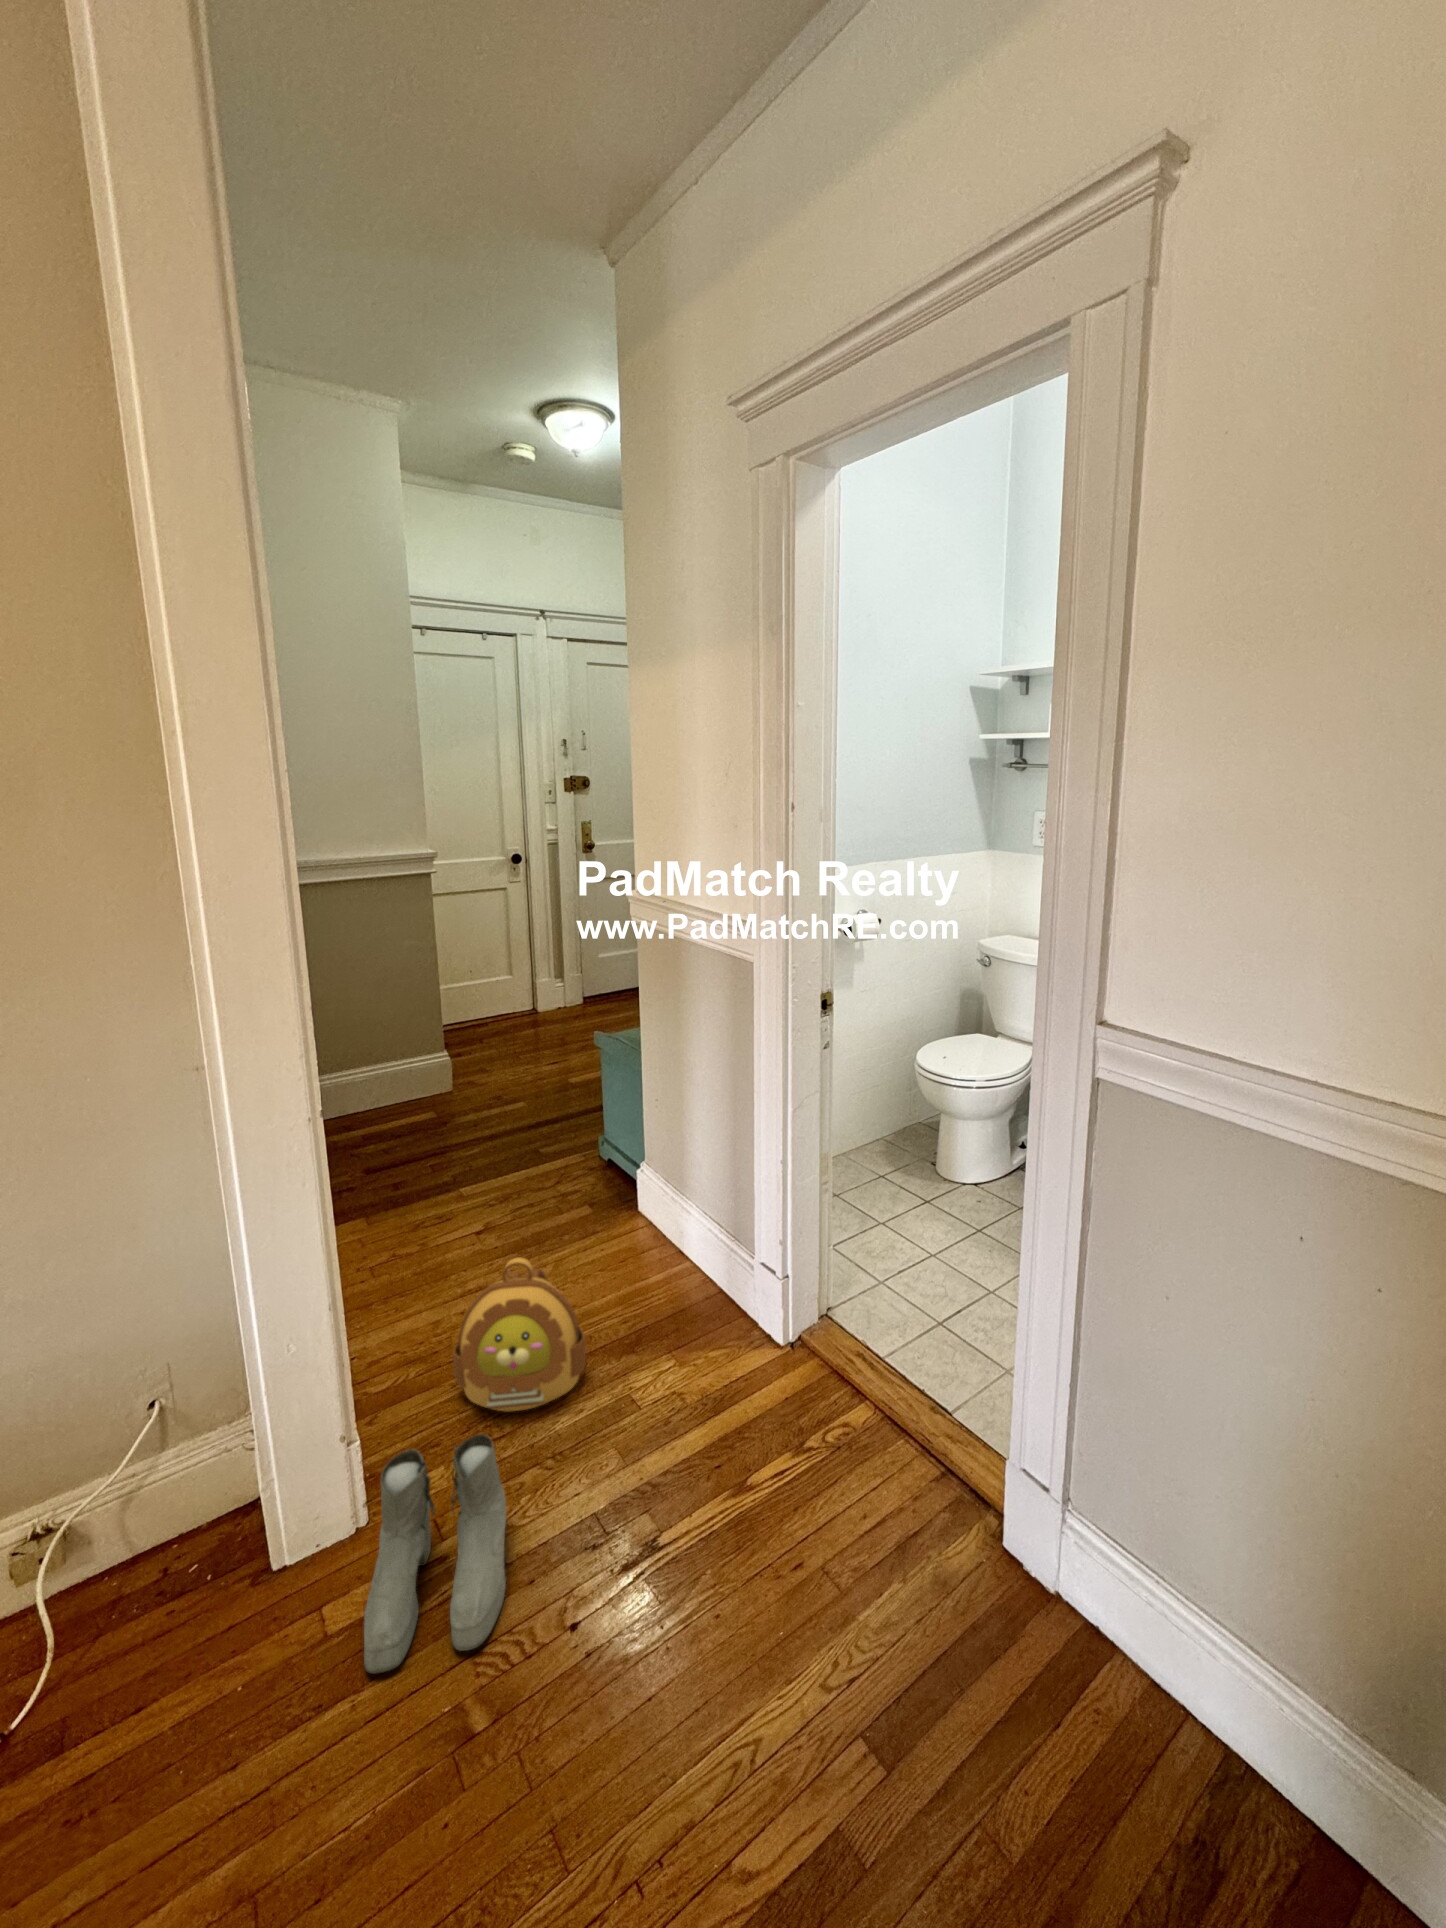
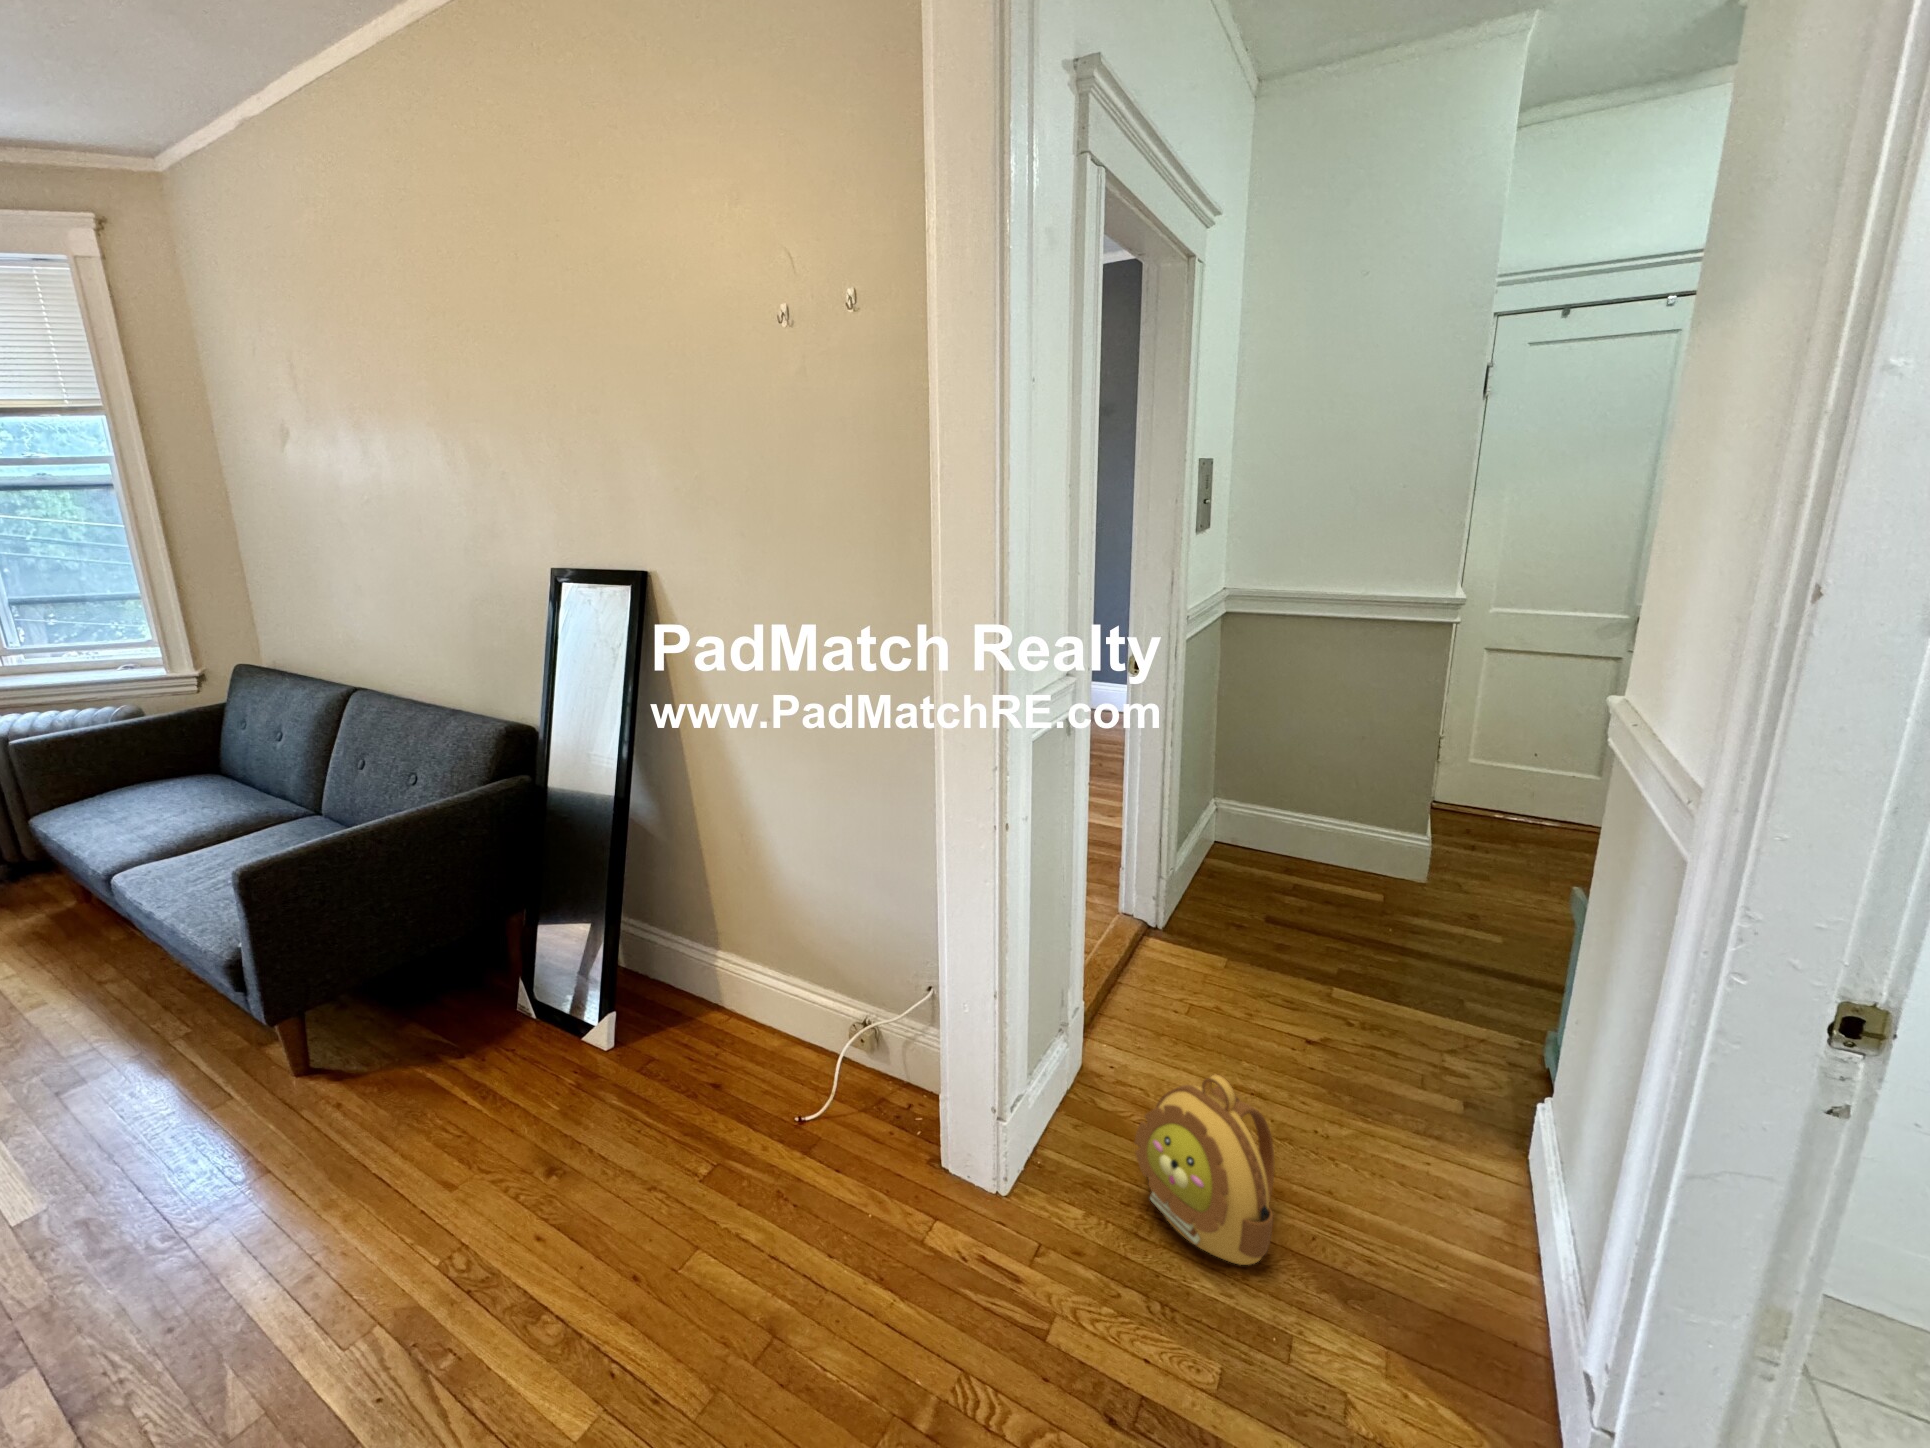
boots: present [364,1434,506,1674] -> none [911,1153,1076,1373]

